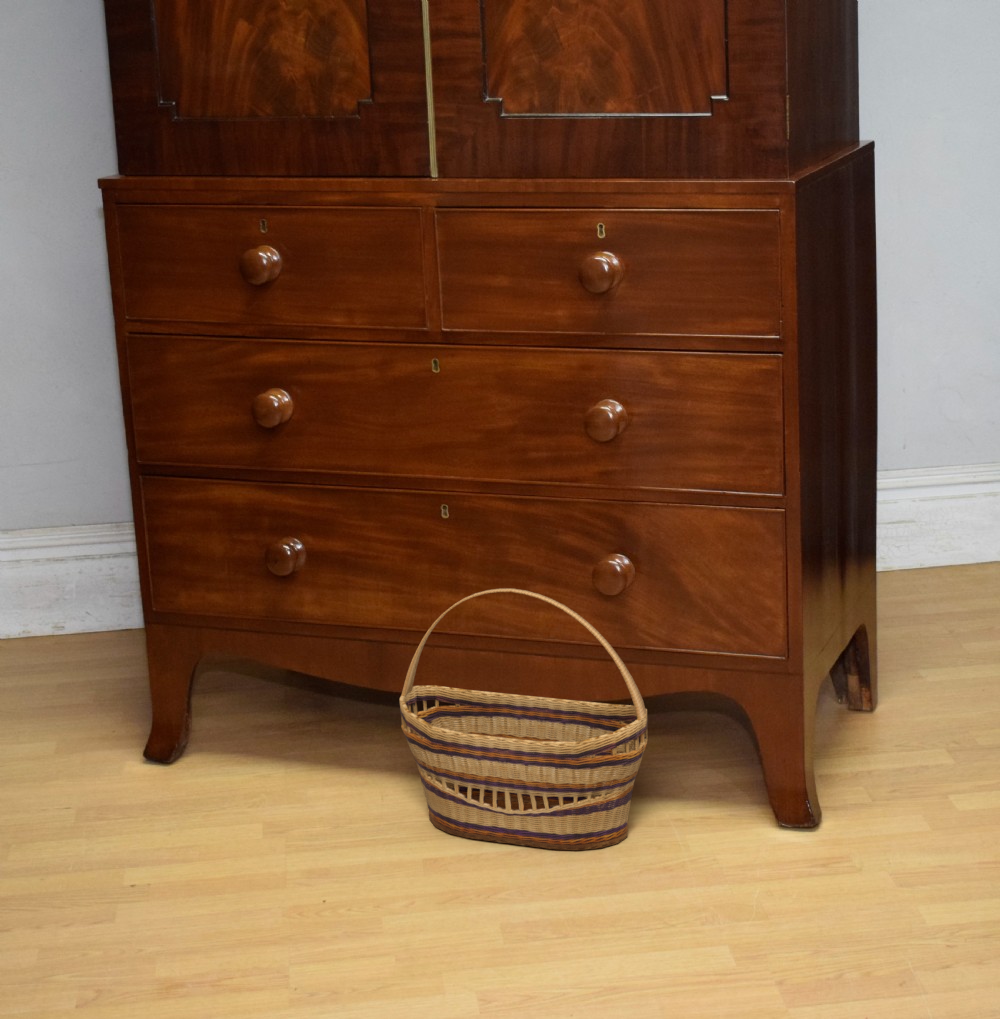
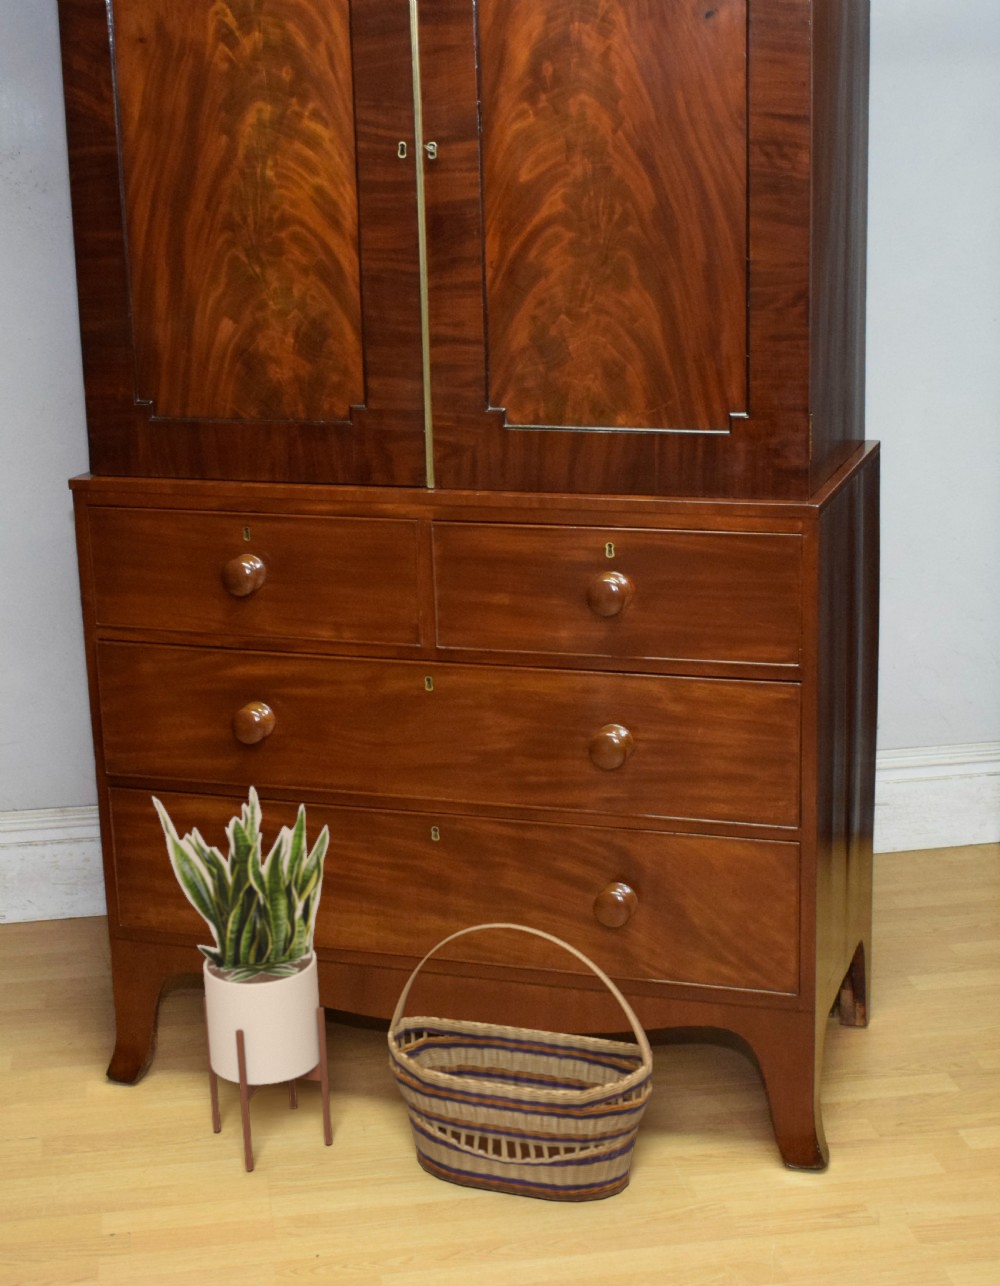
potted plant: none [176,463,351,828] -> present [152,787,332,1171]

